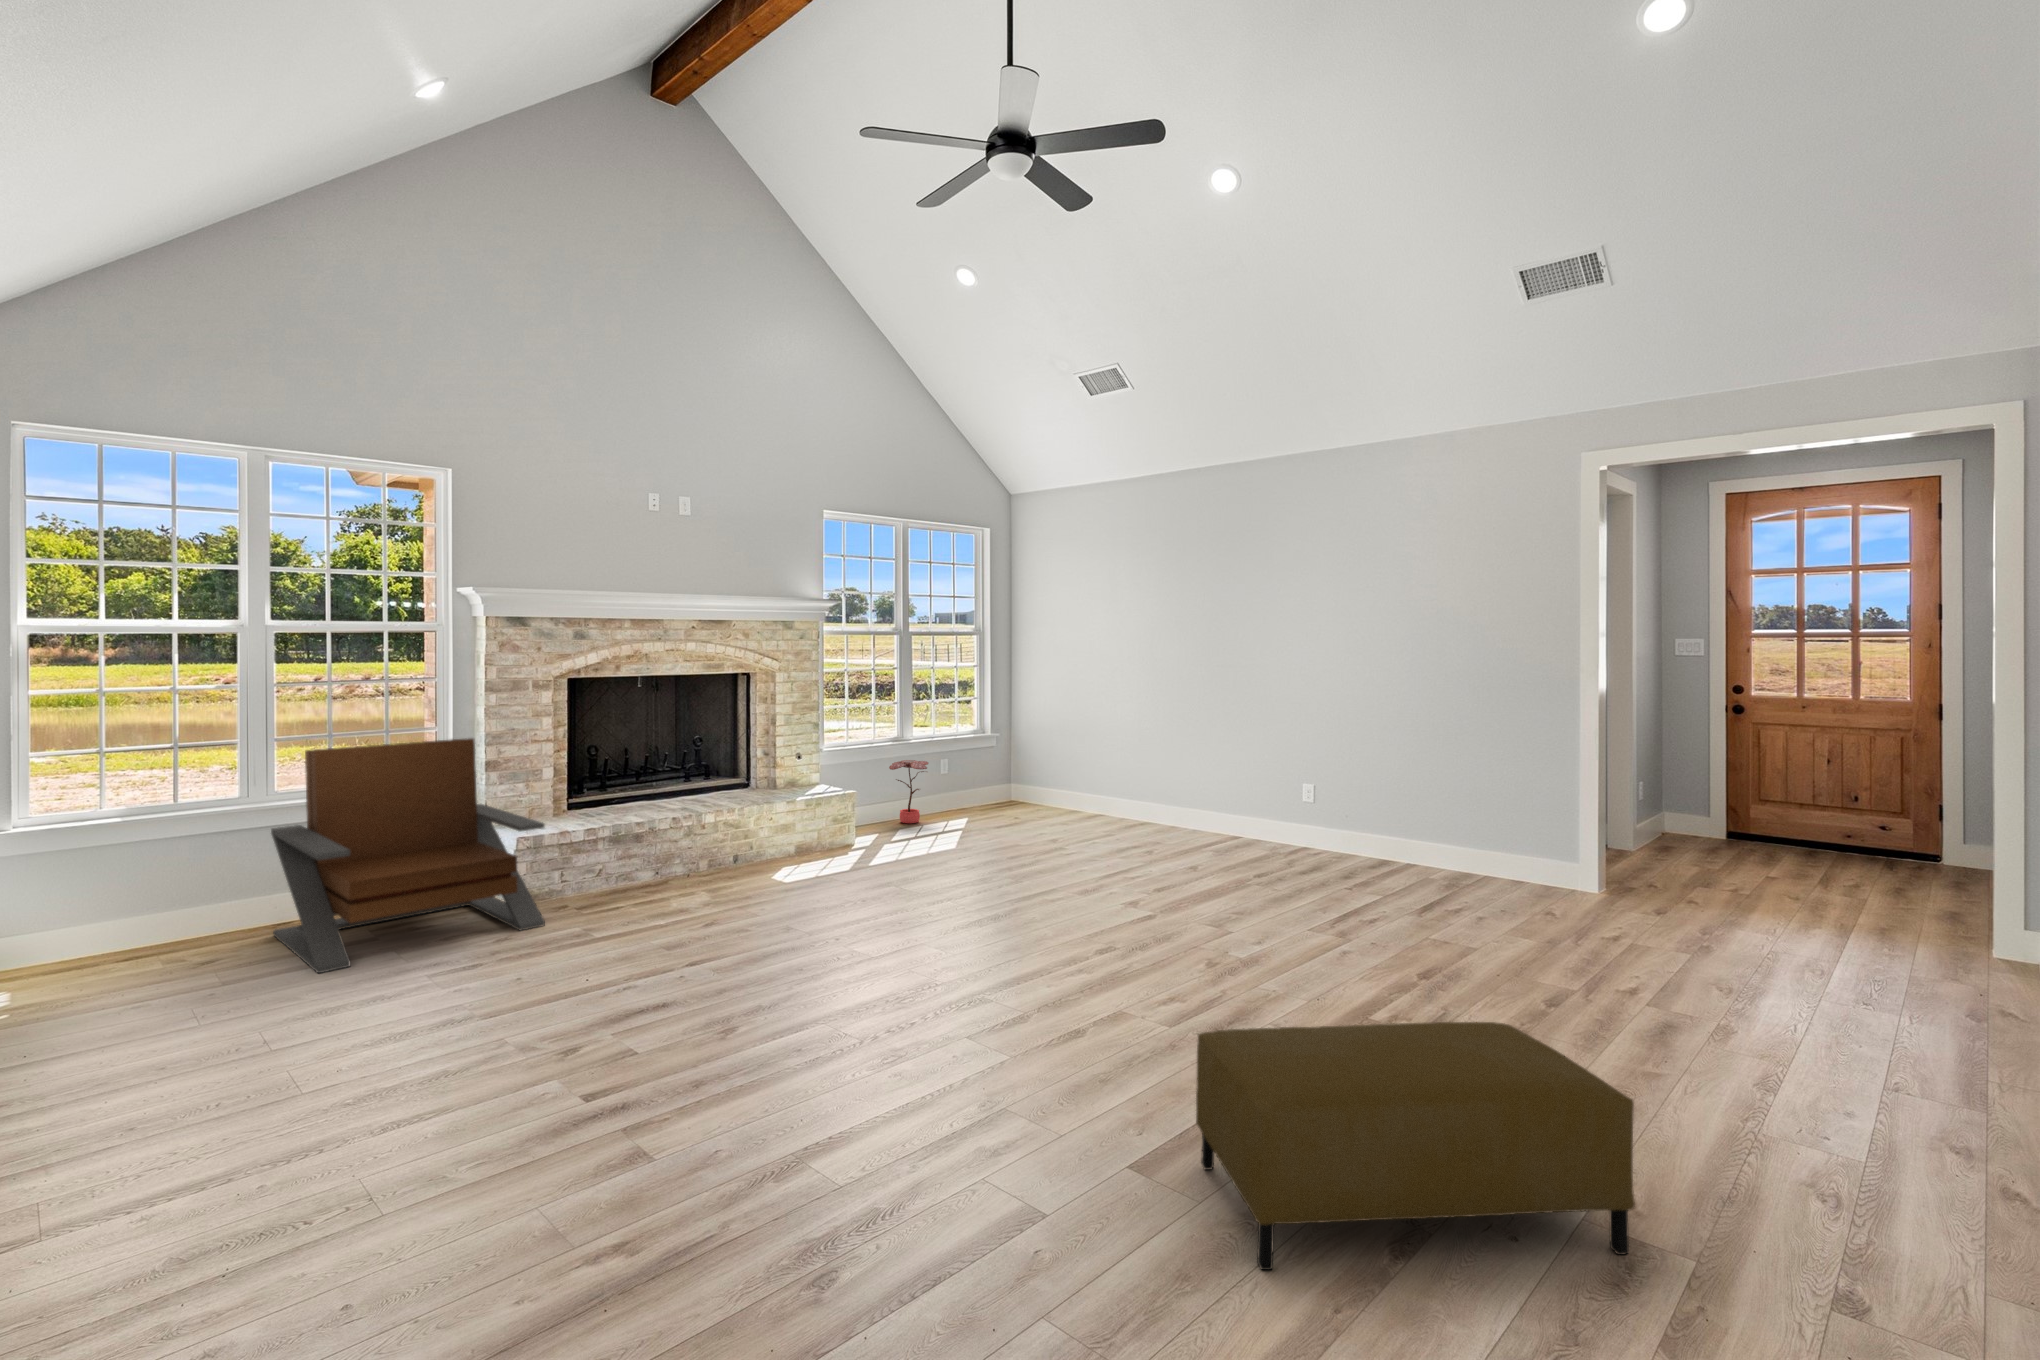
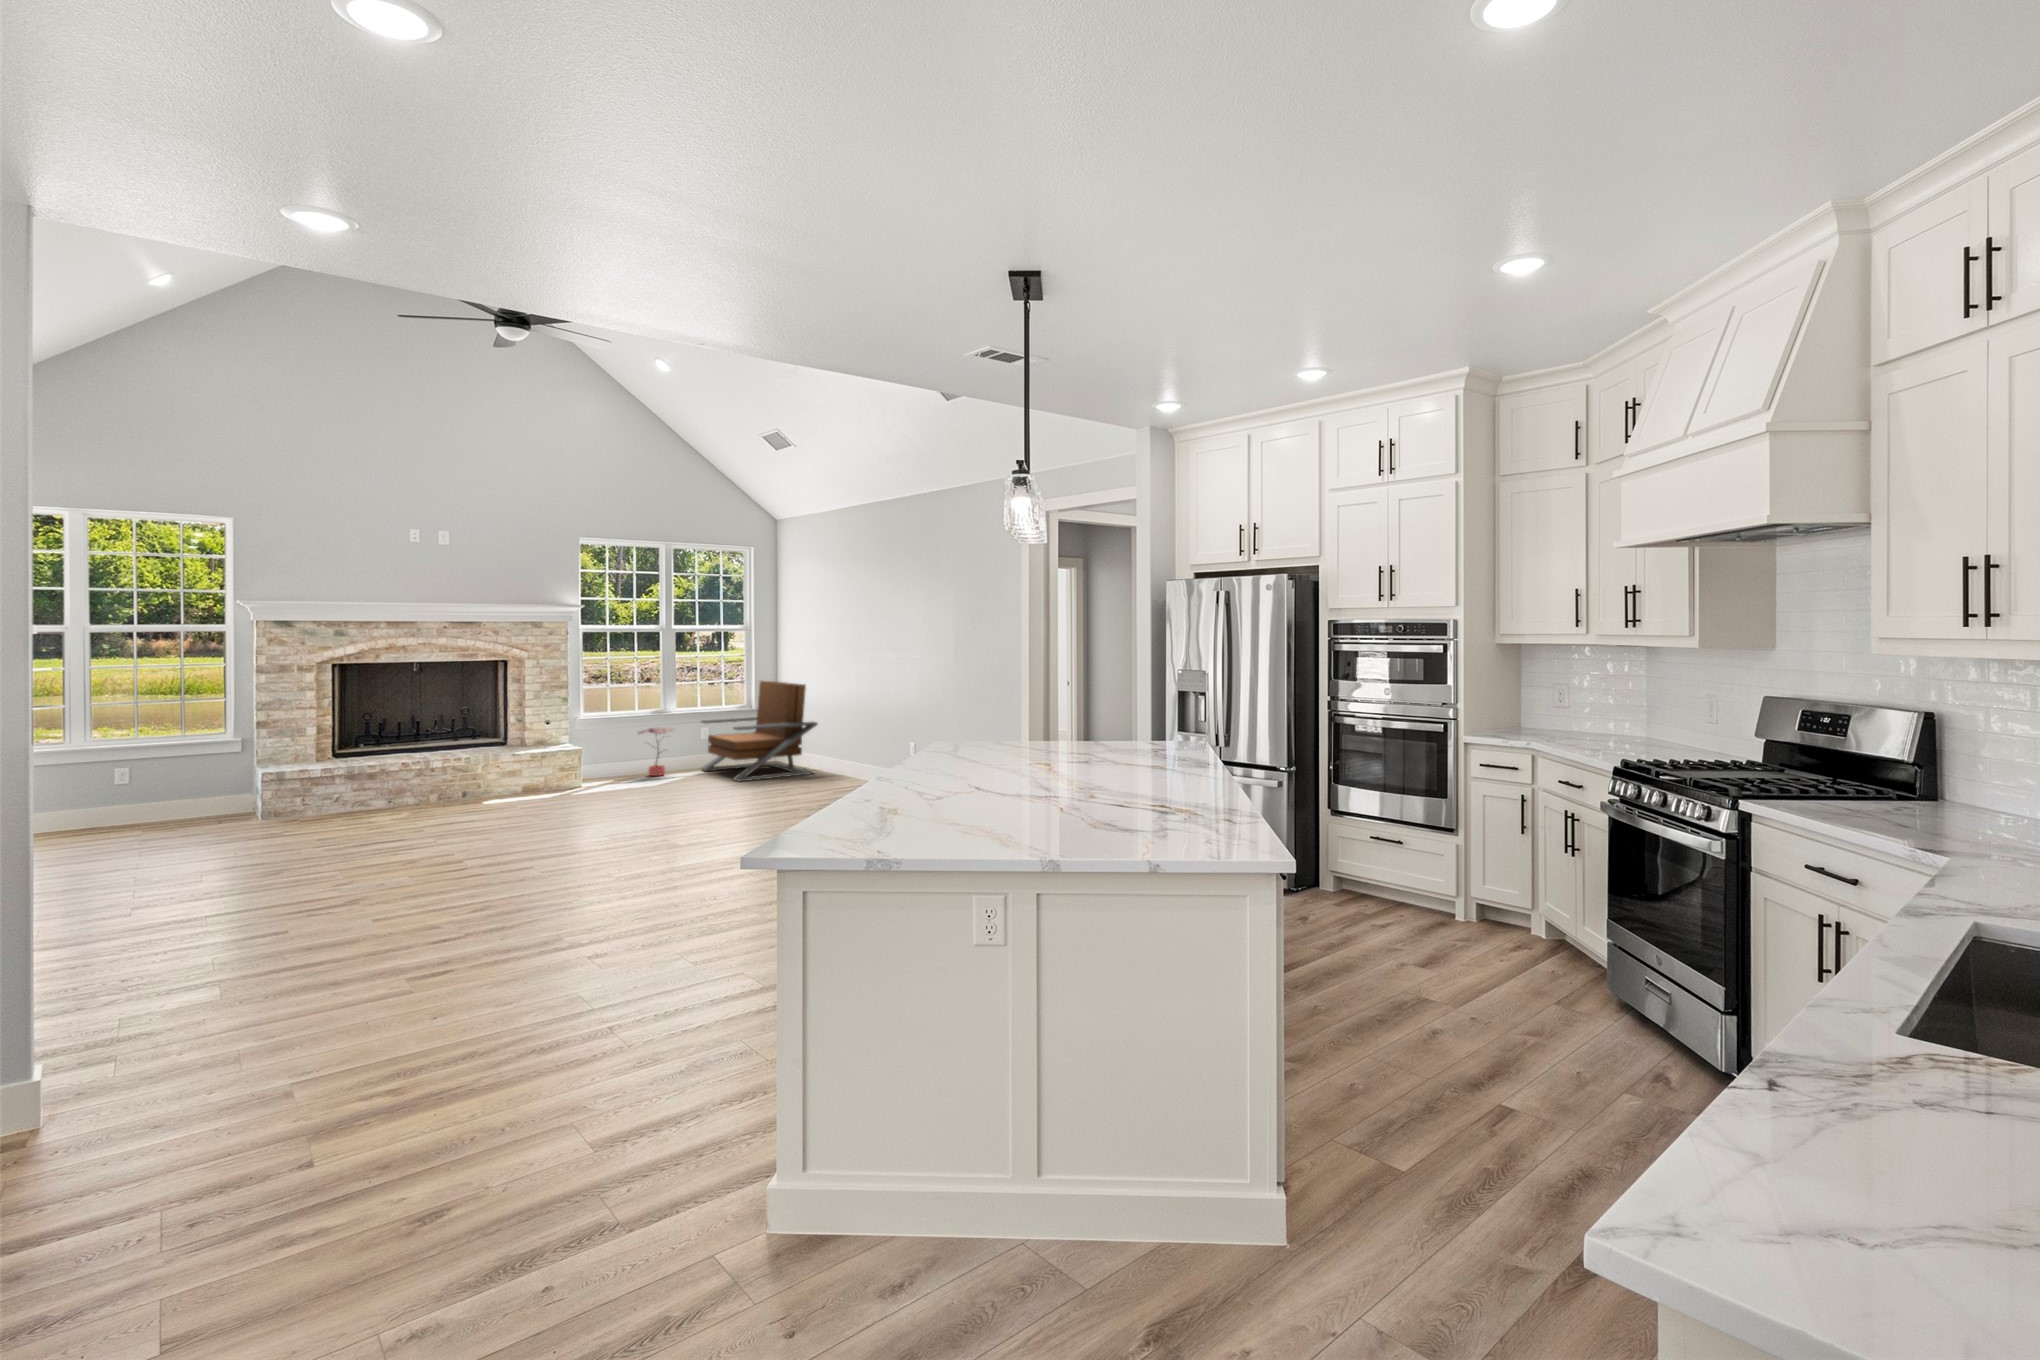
lounge chair: present [271,738,545,973] -> present [702,681,818,781]
ottoman: present [1196,1022,1635,1270] -> none [343,845,587,951]

